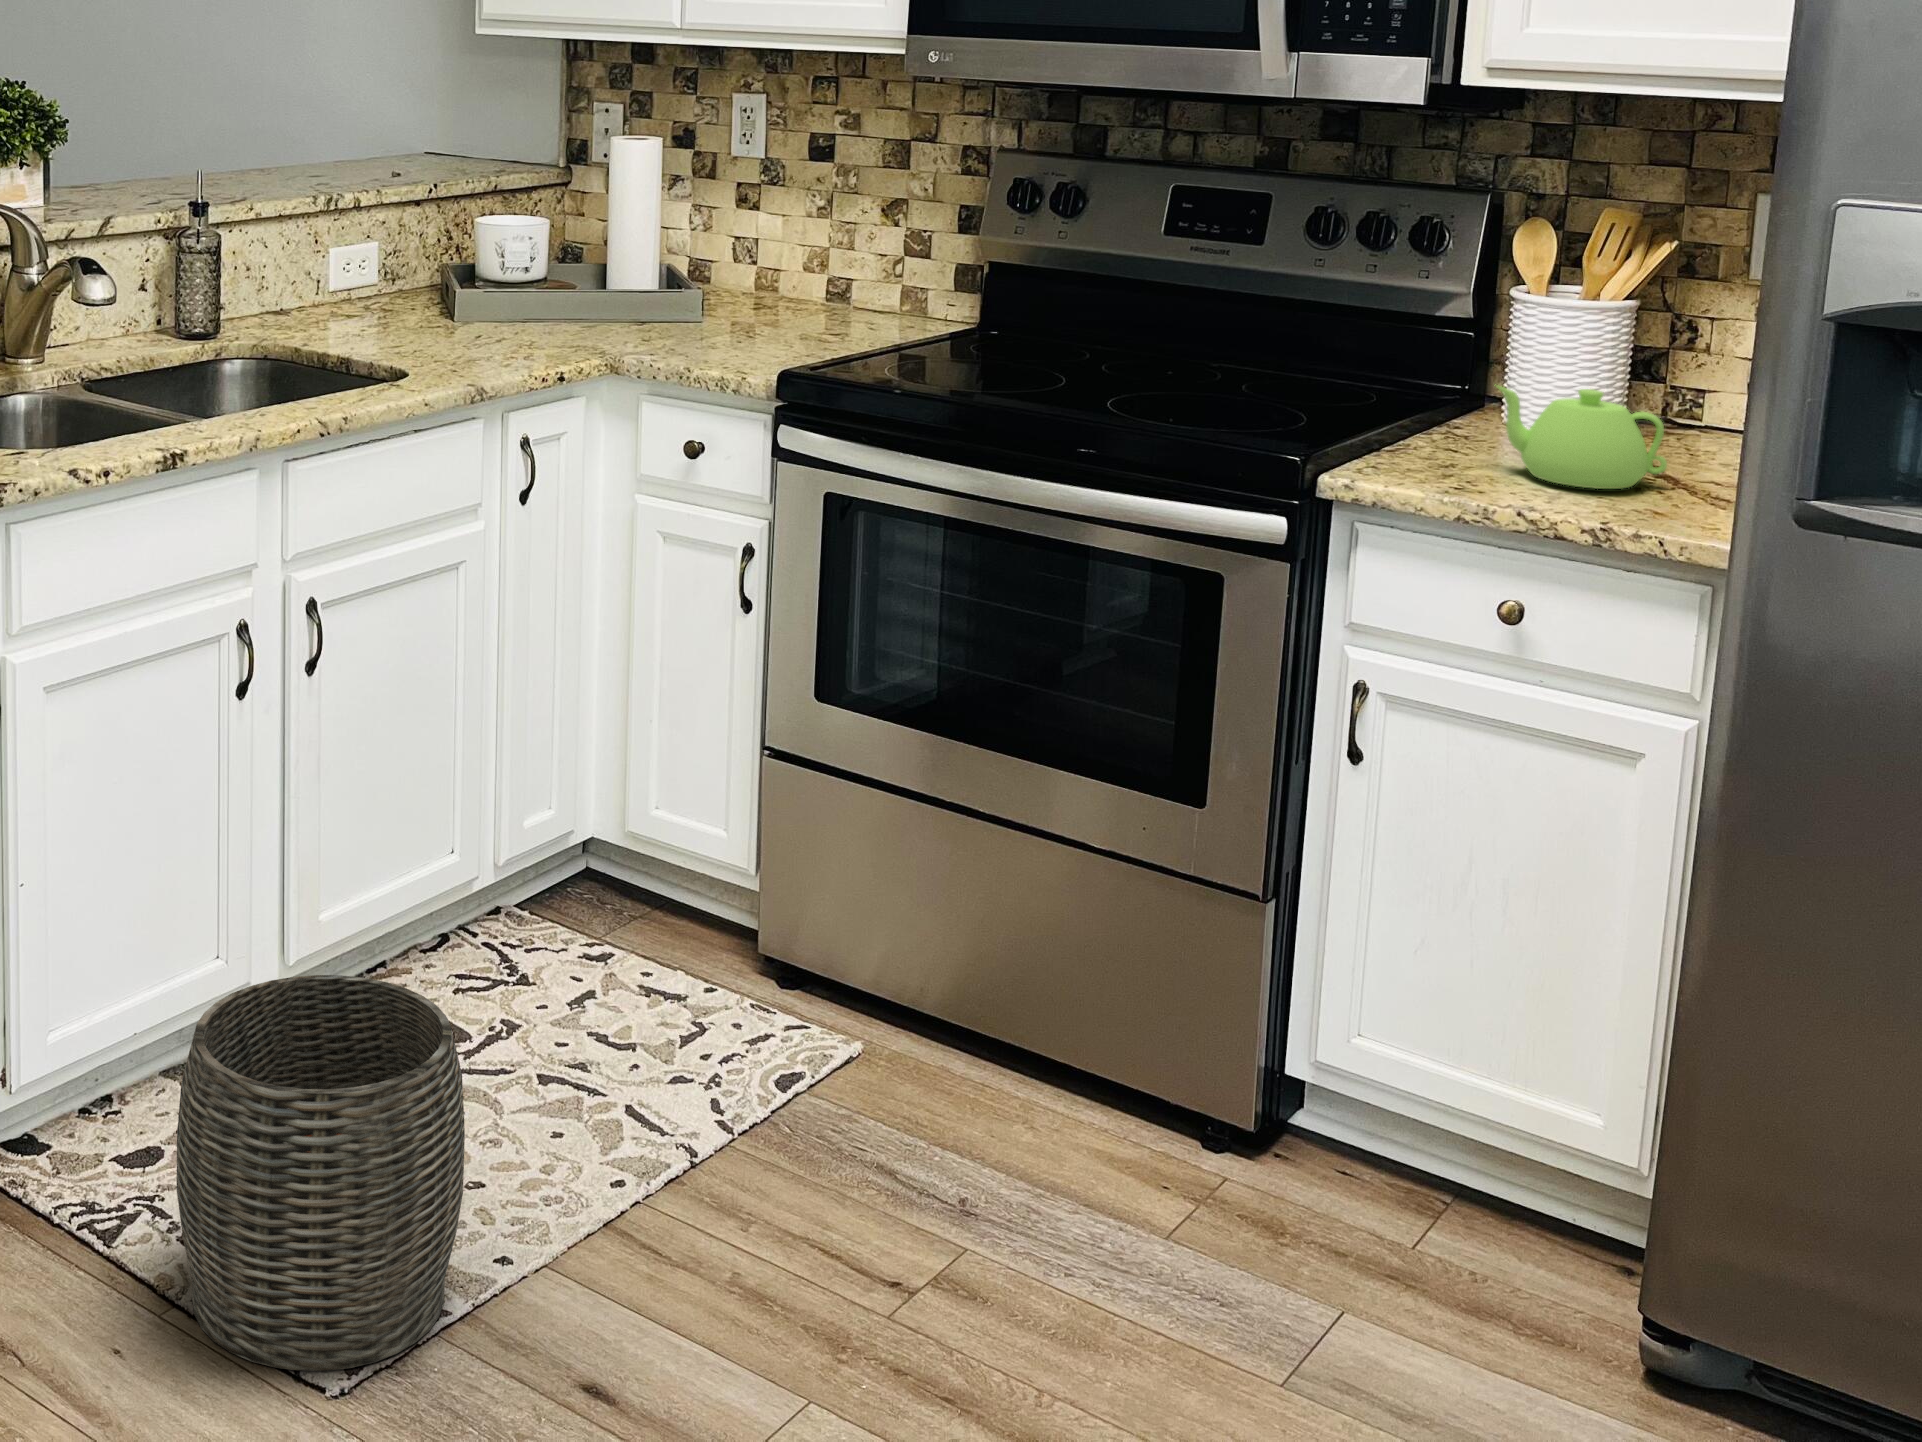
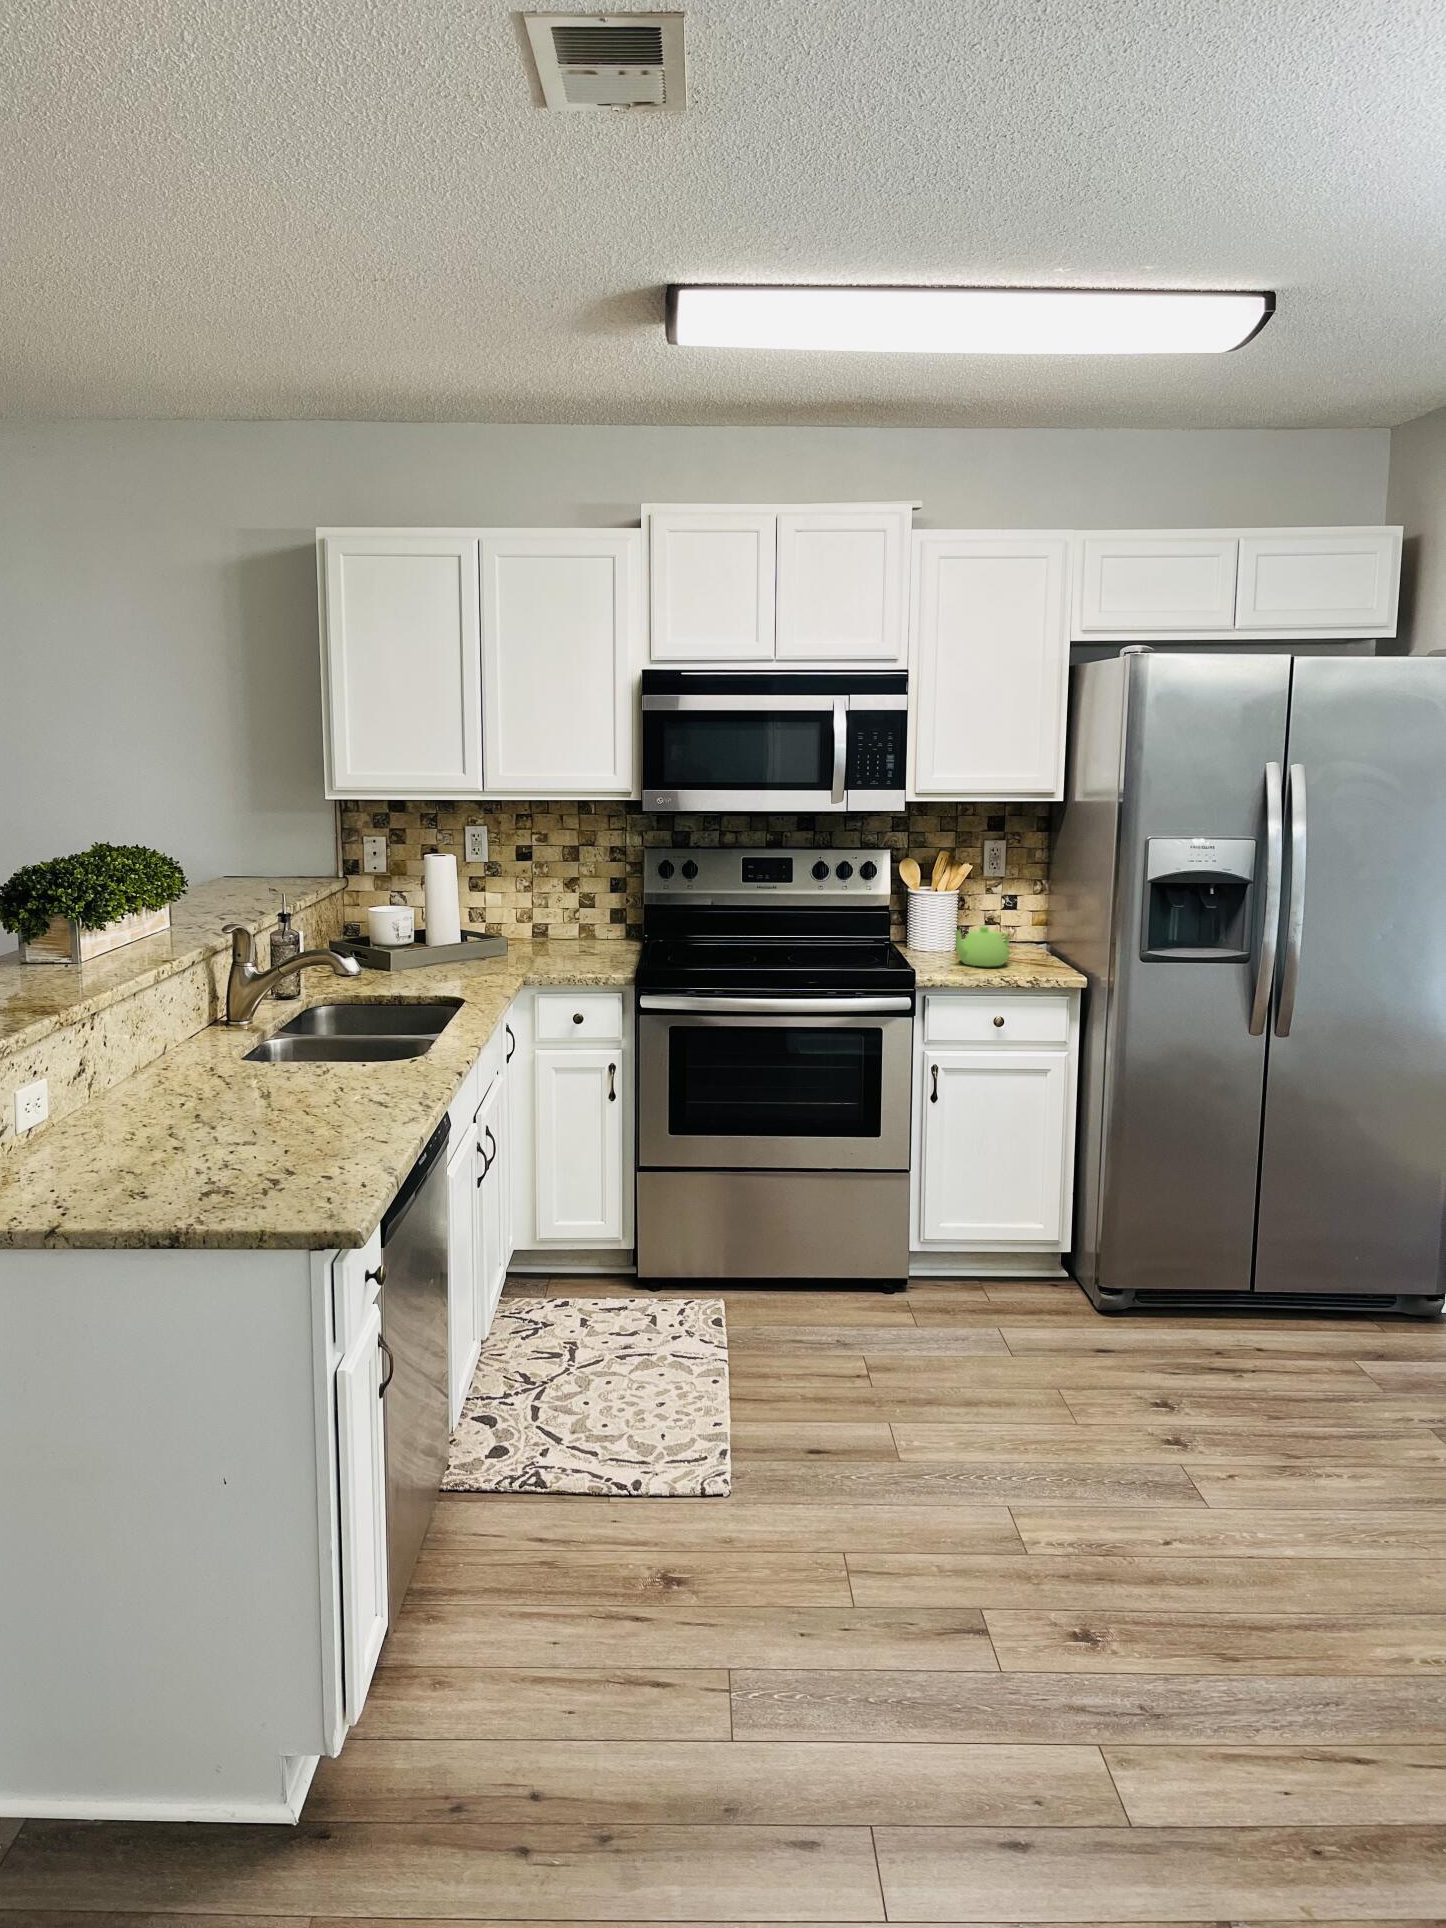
woven basket: present [177,975,465,1371] -> none [599,1322,756,1542]

